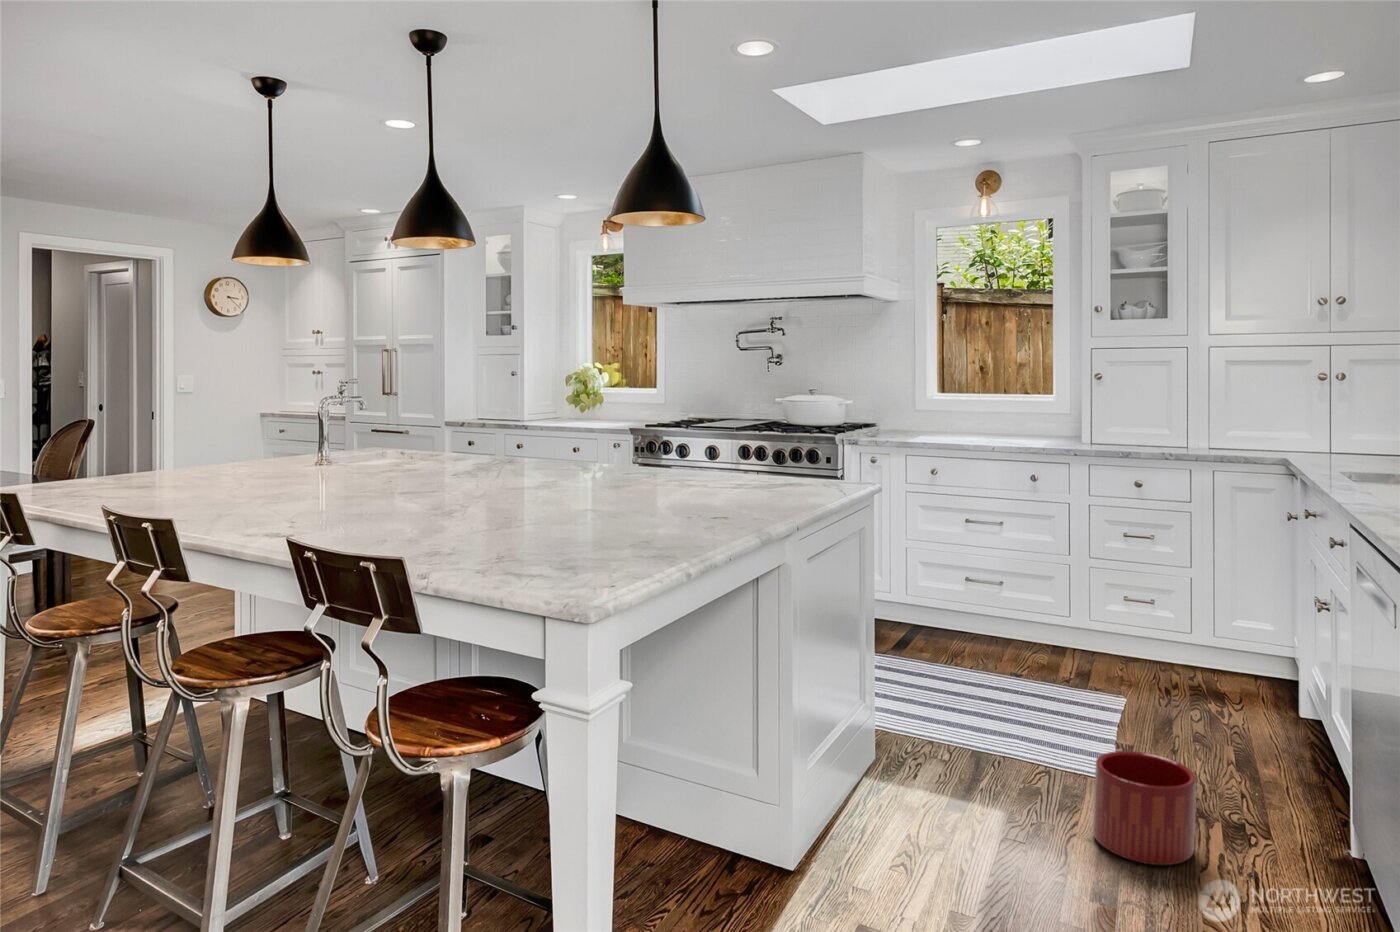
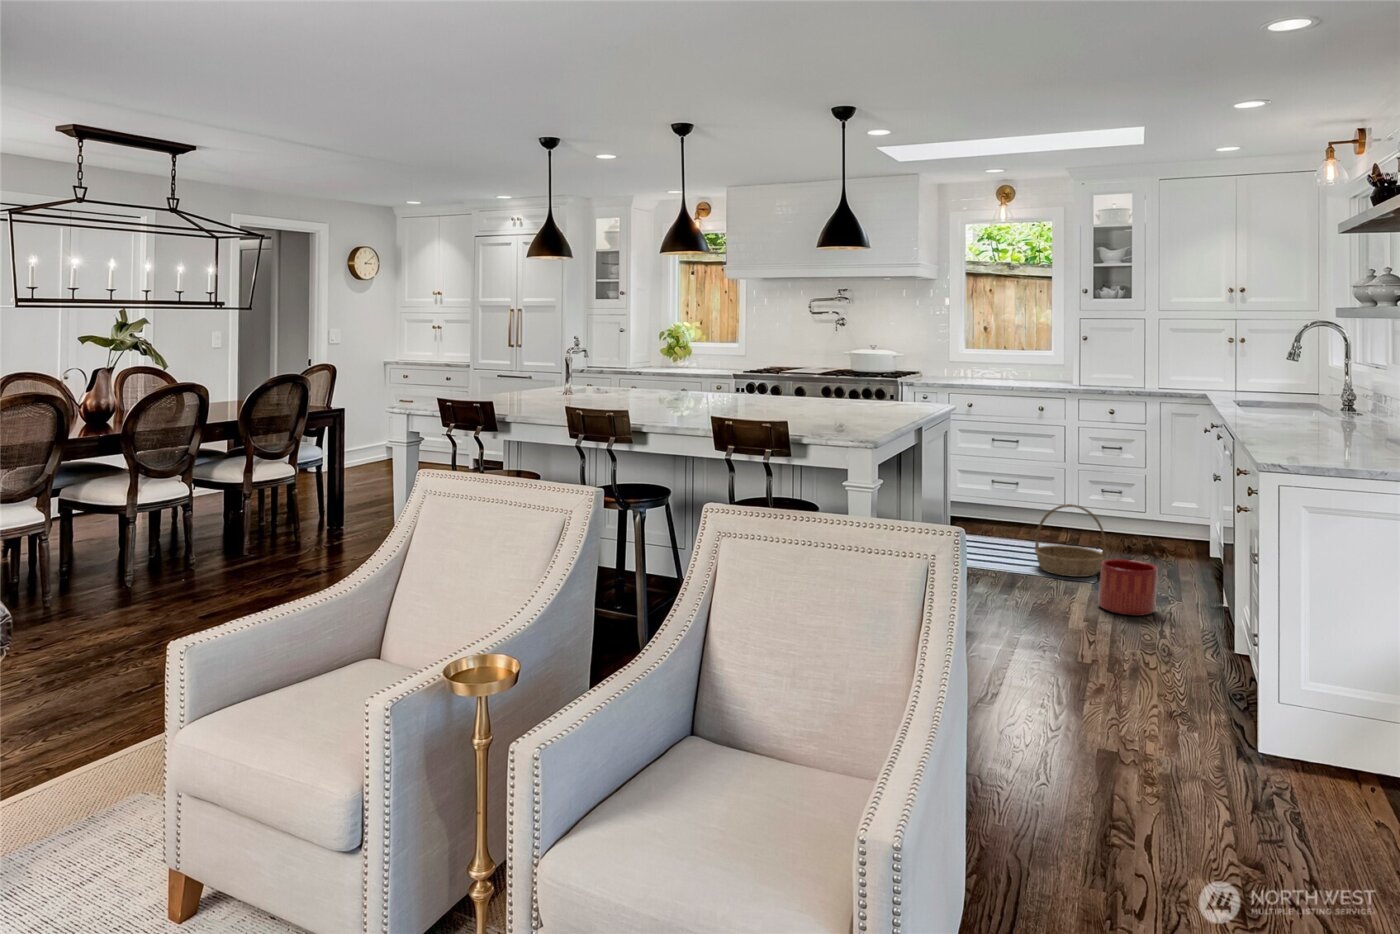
basket: none [1008,636,1120,757] -> present [1035,504,1106,577]

